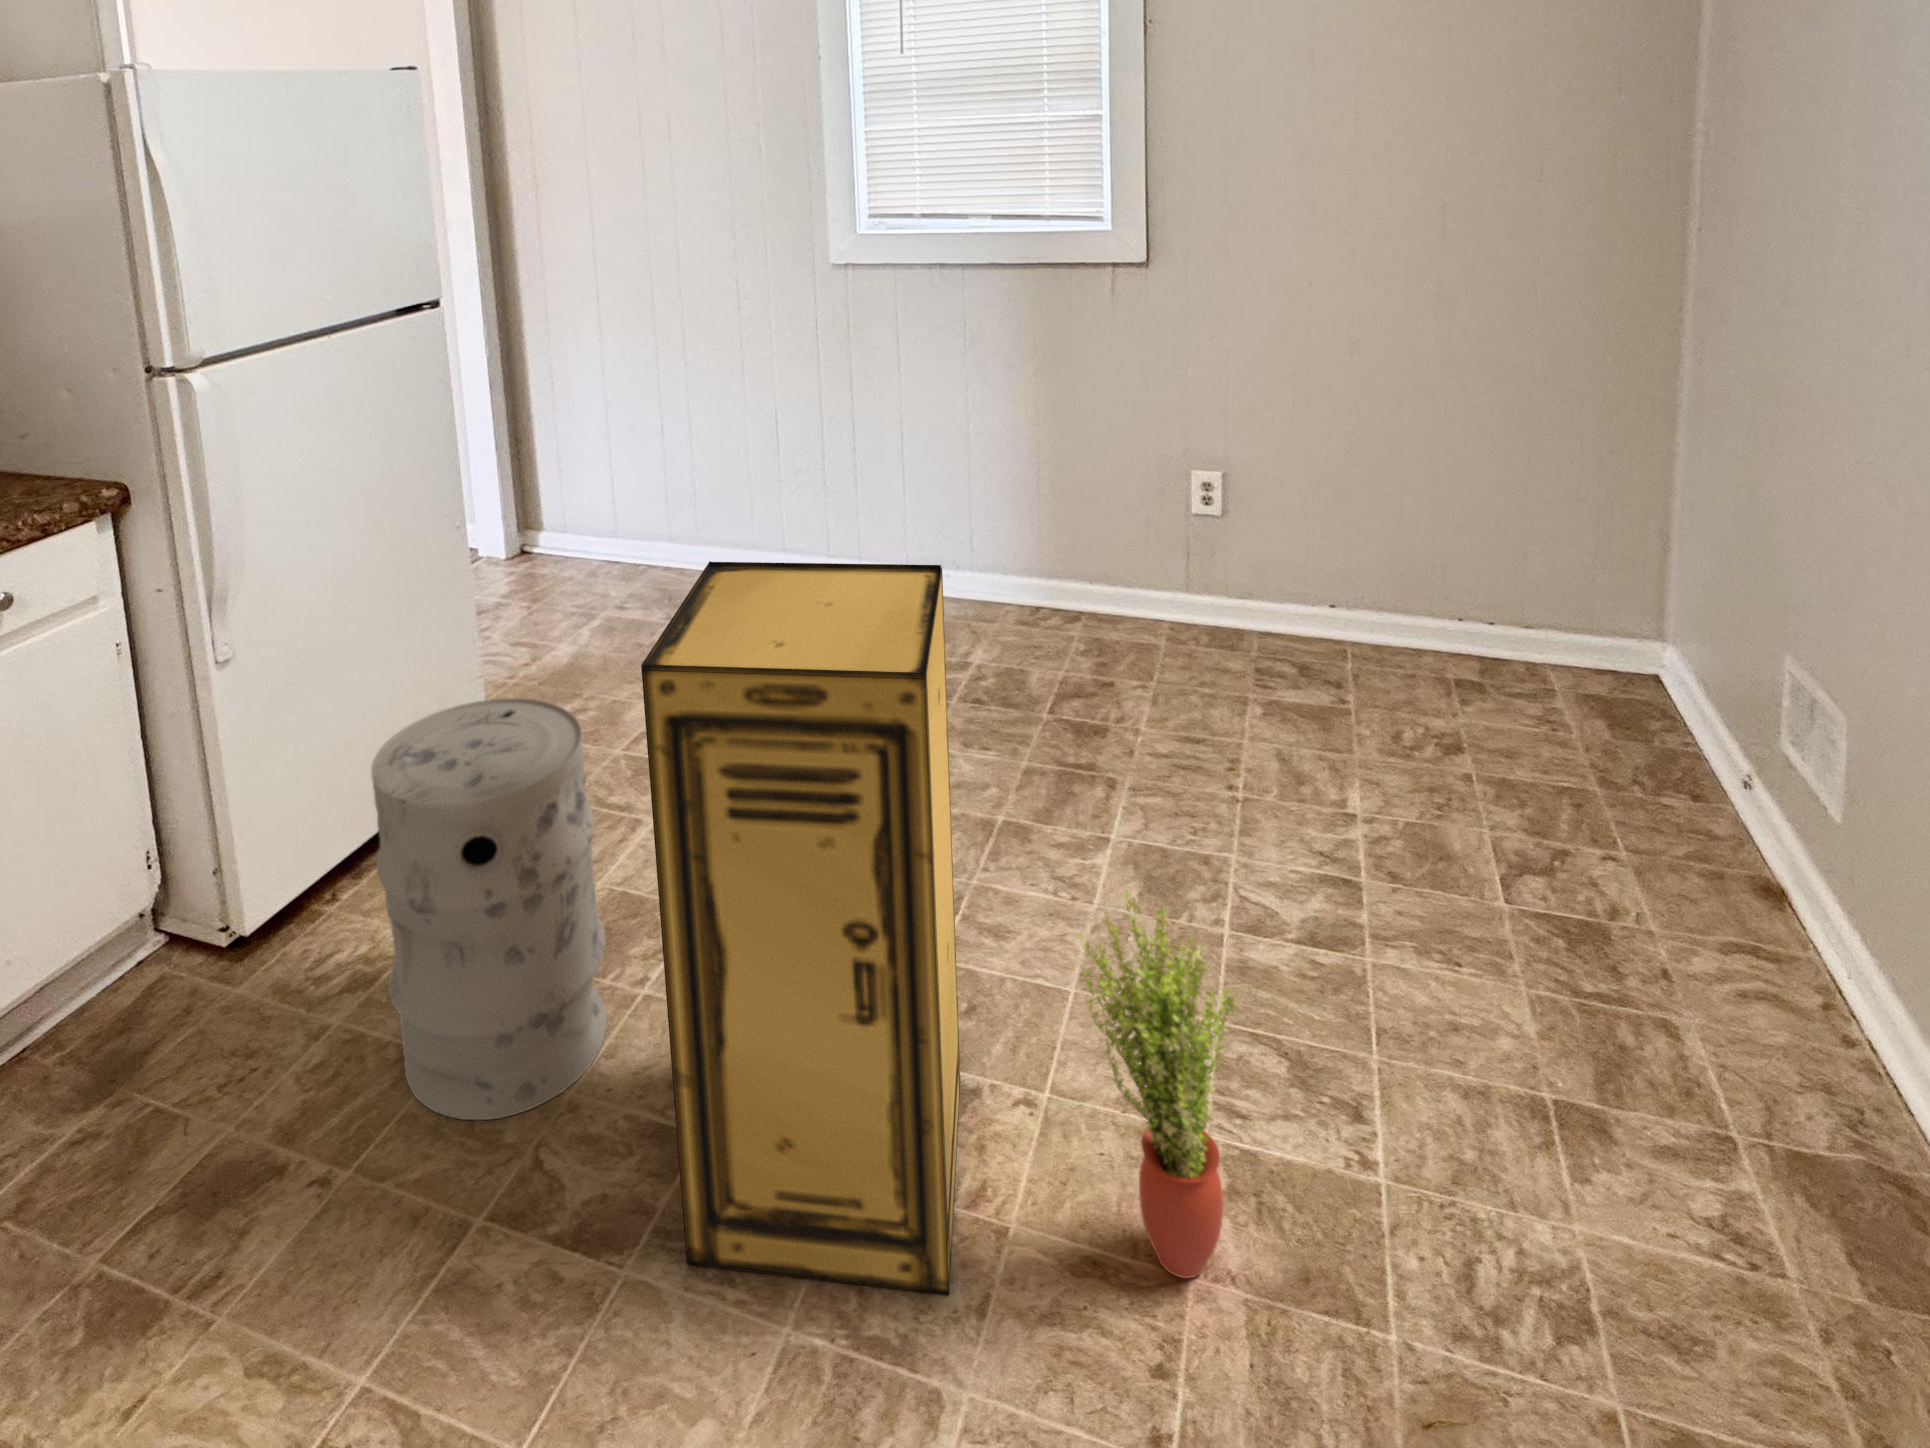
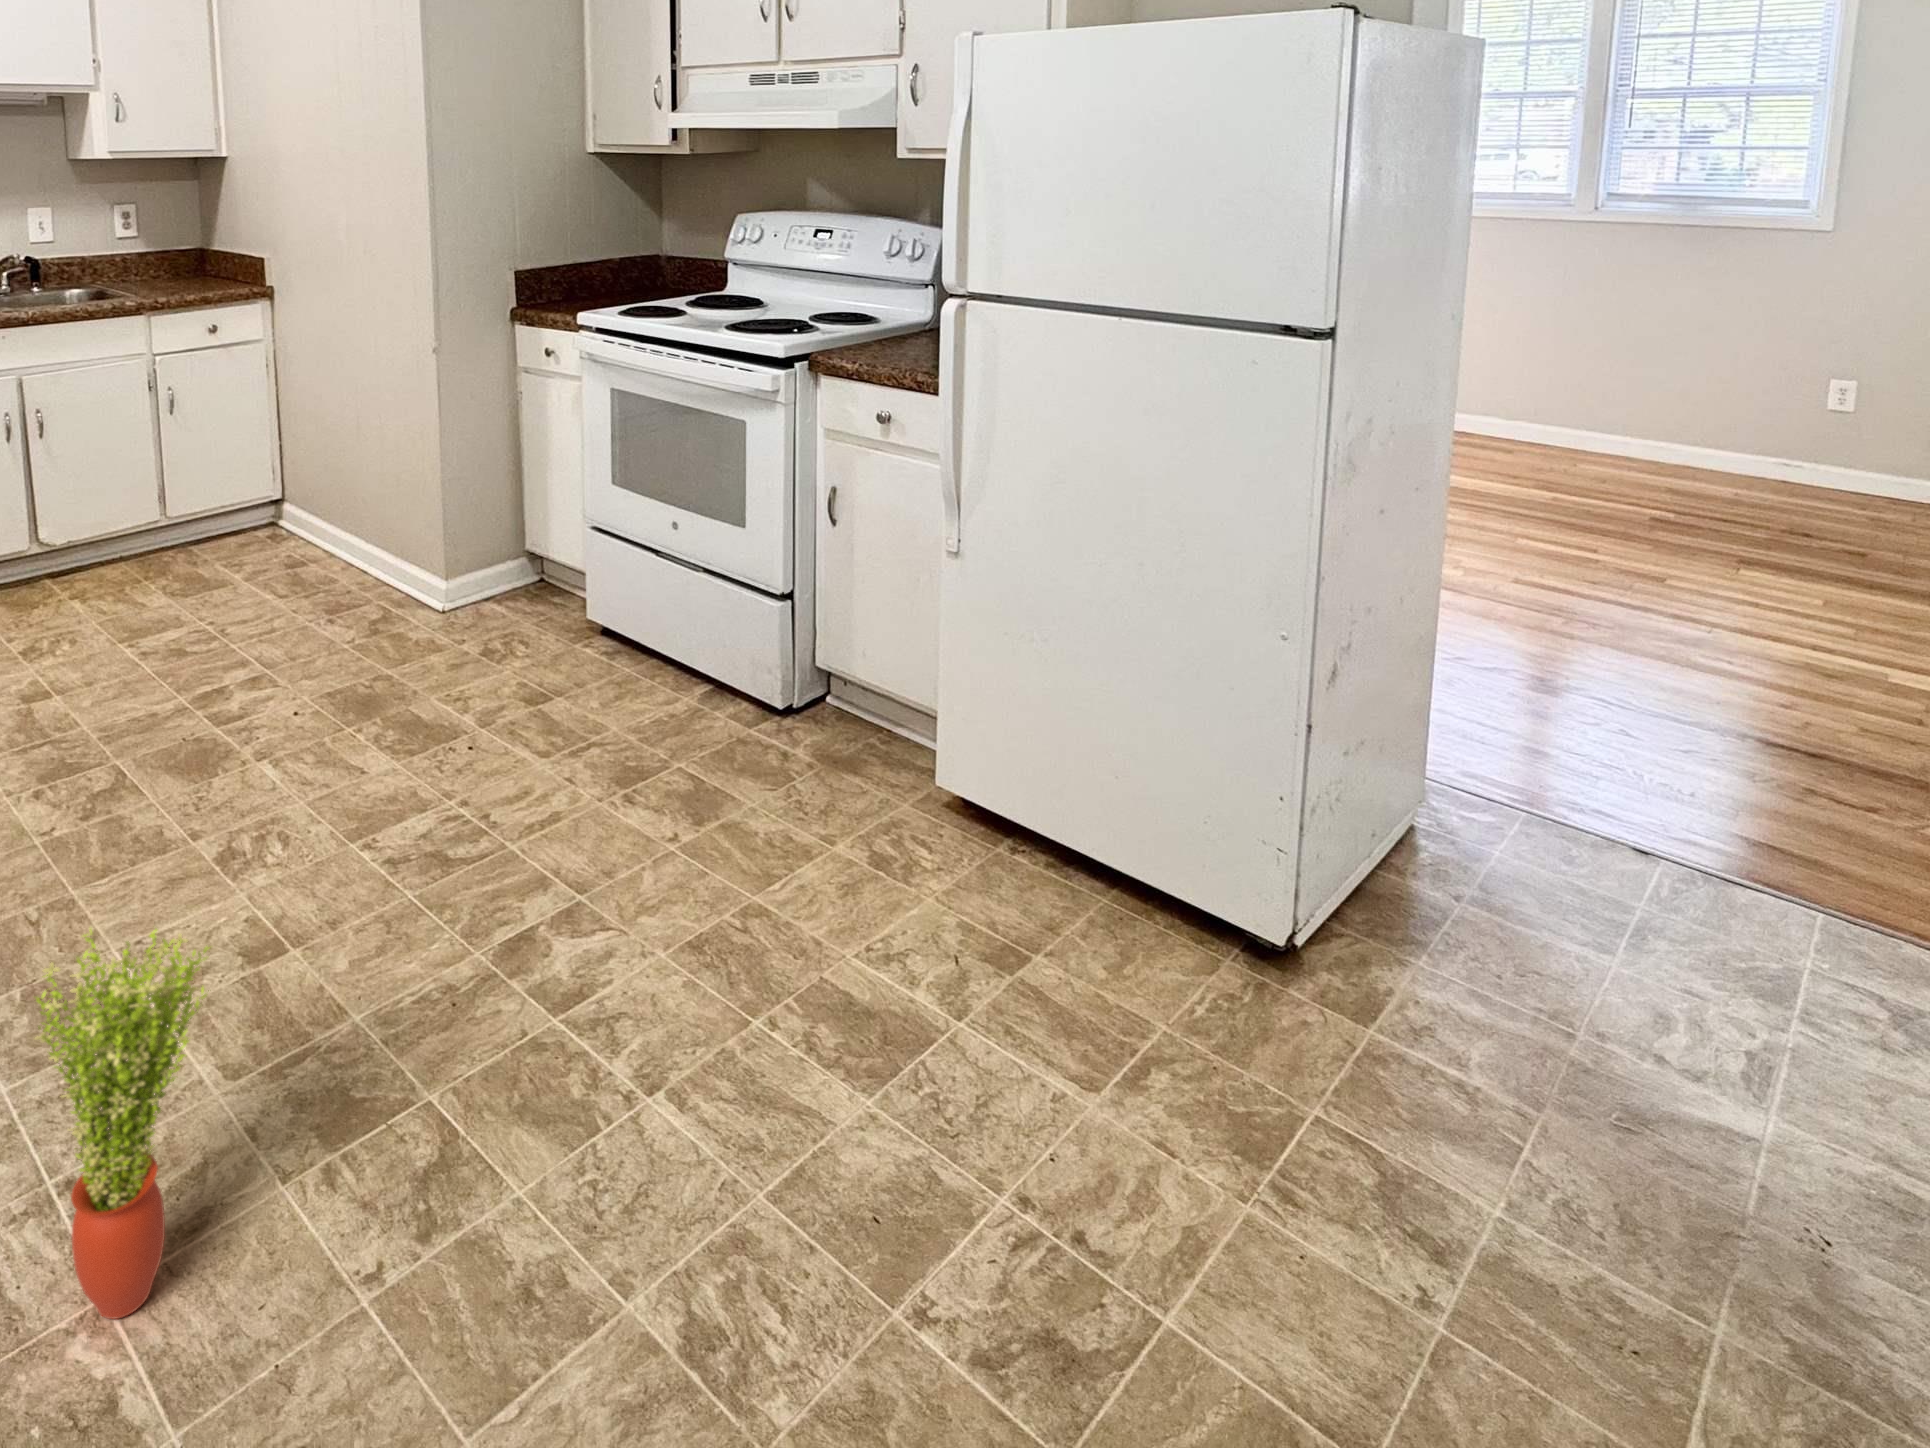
storage cabinet: present [641,561,960,1295] -> none [246,504,608,1226]
trash can: present [371,698,607,1120] -> none [650,619,847,990]

